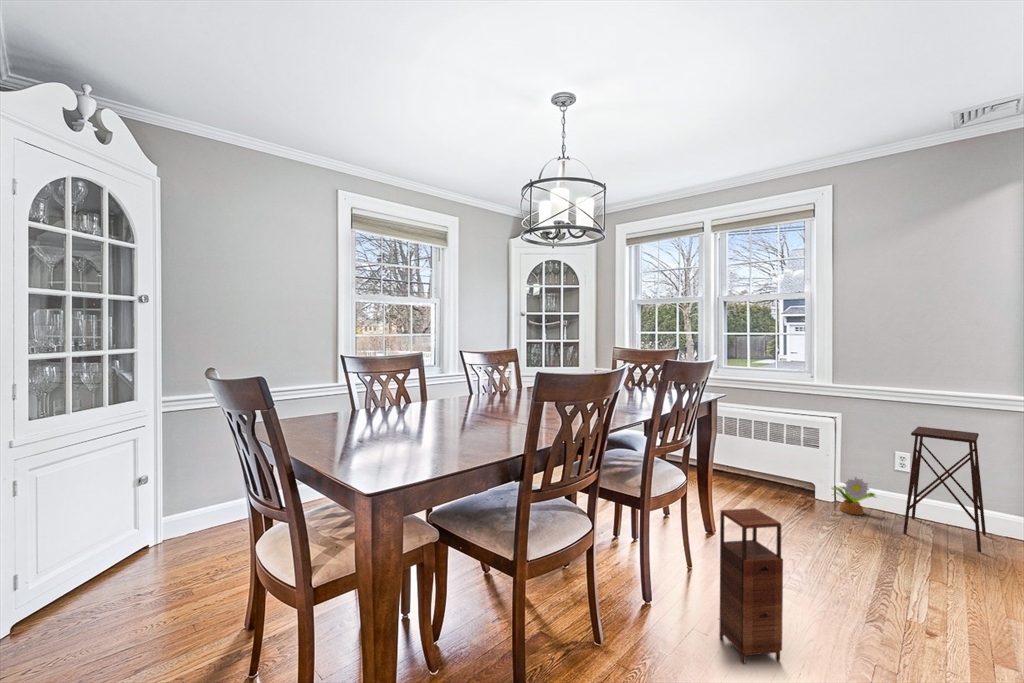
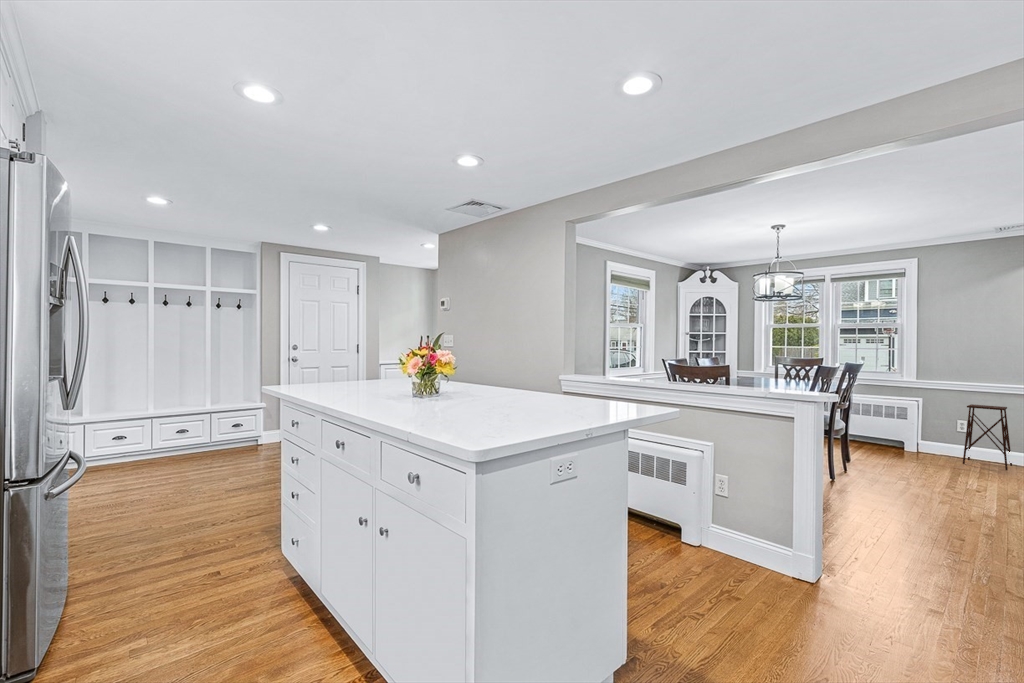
decorative plant: present [832,477,875,515] -> none [916,434,947,457]
storage cabinet: present [719,508,783,664] -> none [875,425,907,489]

